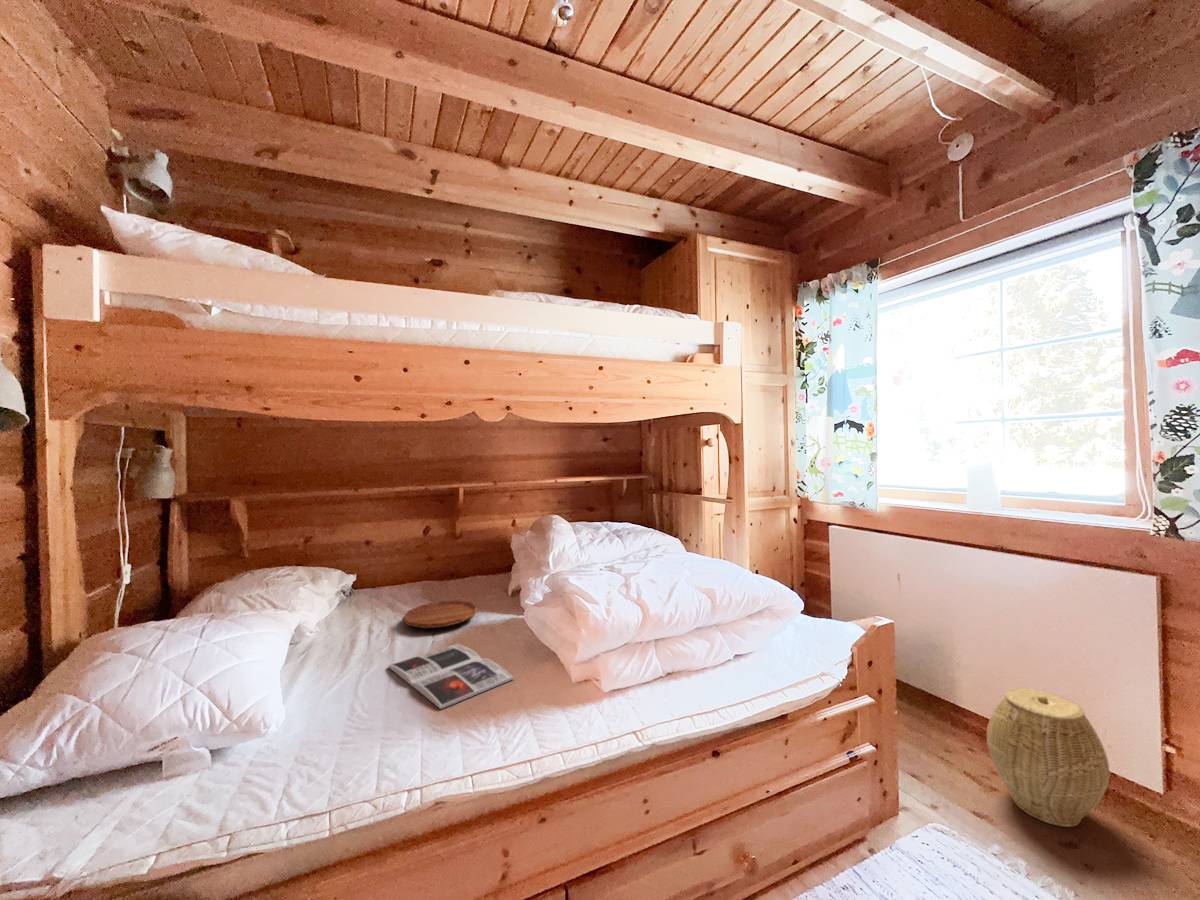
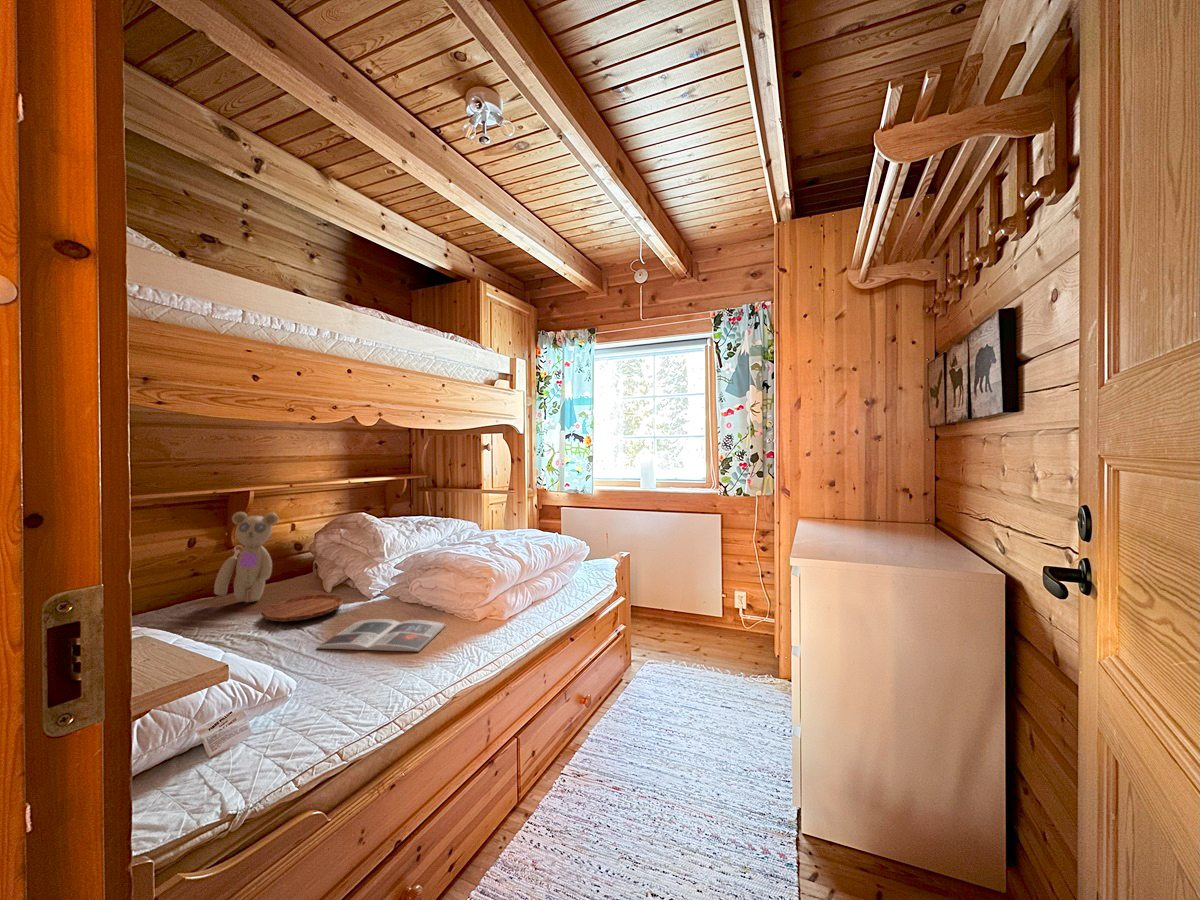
teddy bear: none [409,509,450,596] -> present [214,512,278,602]
woven basket: present [987,688,1110,827] -> none [661,580,709,644]

